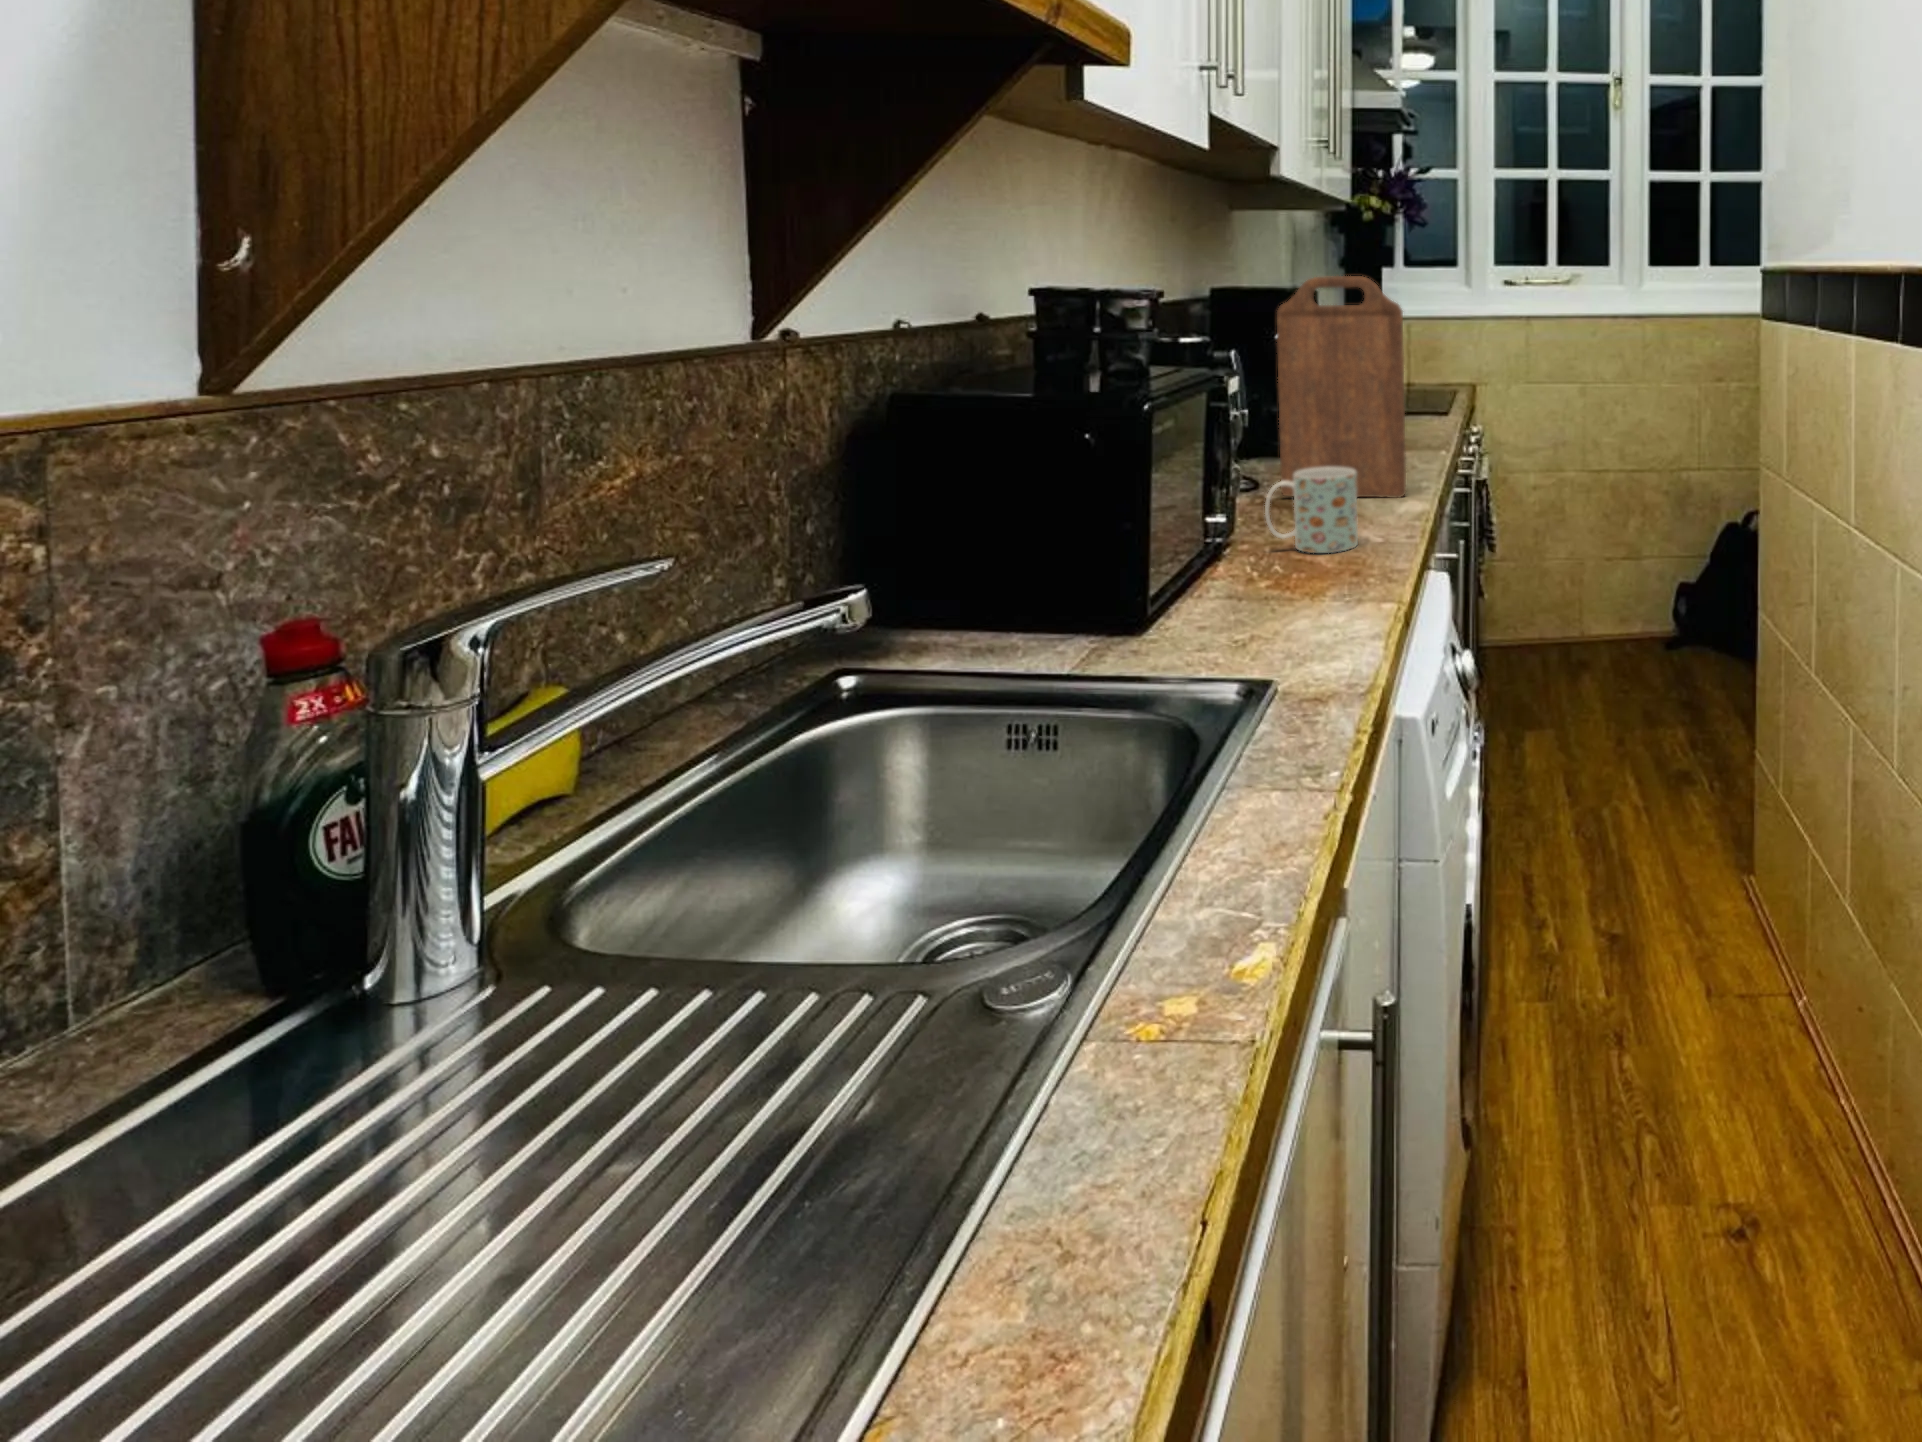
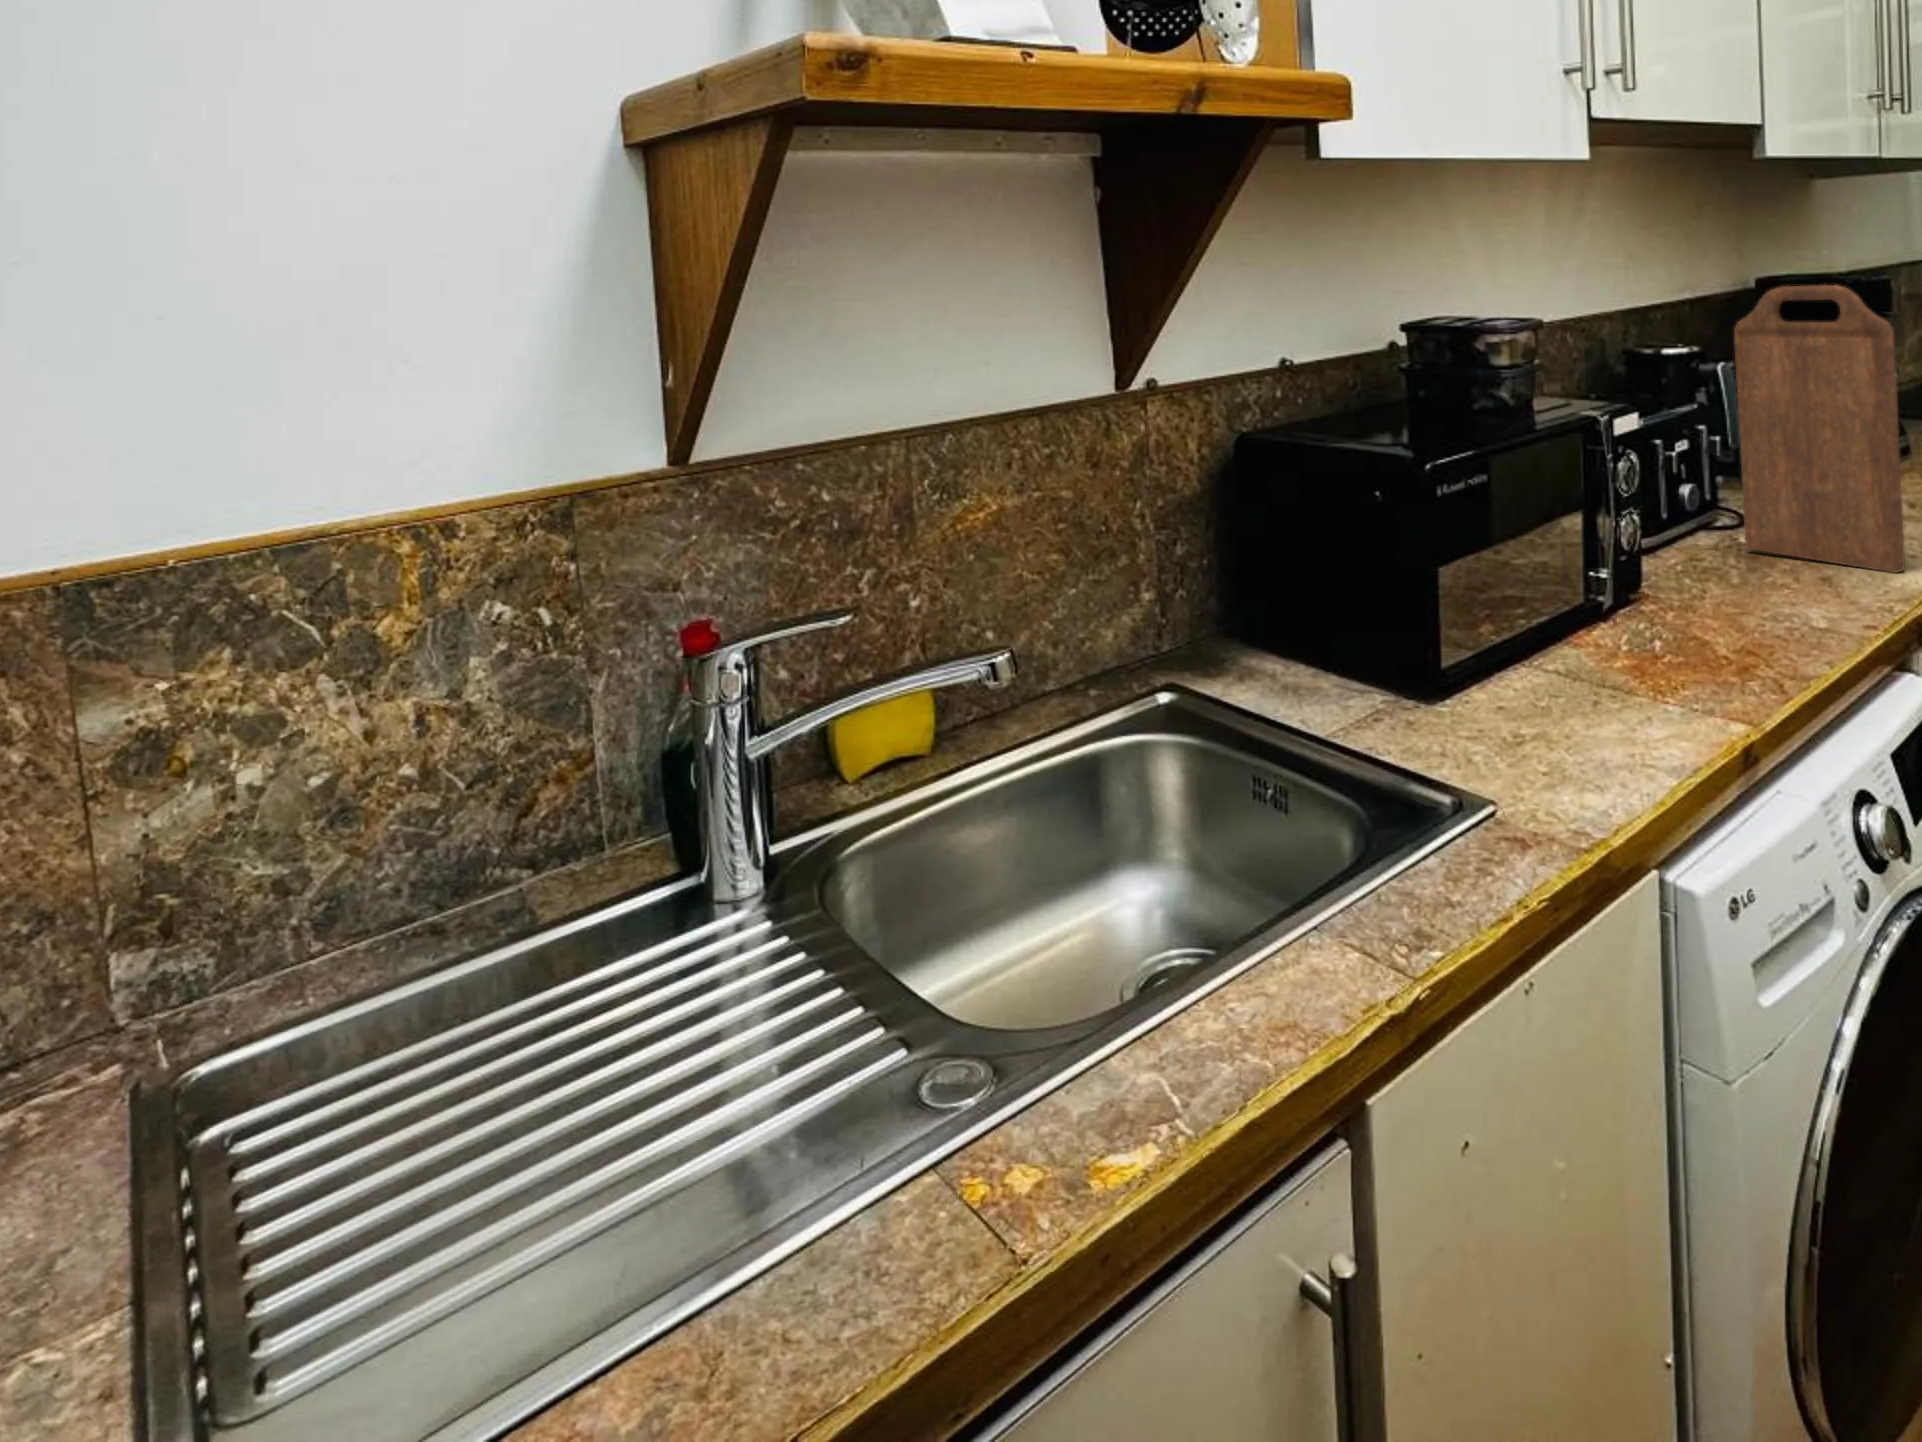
mug: present [1265,467,1358,553] -> none [1651,534,1770,644]

